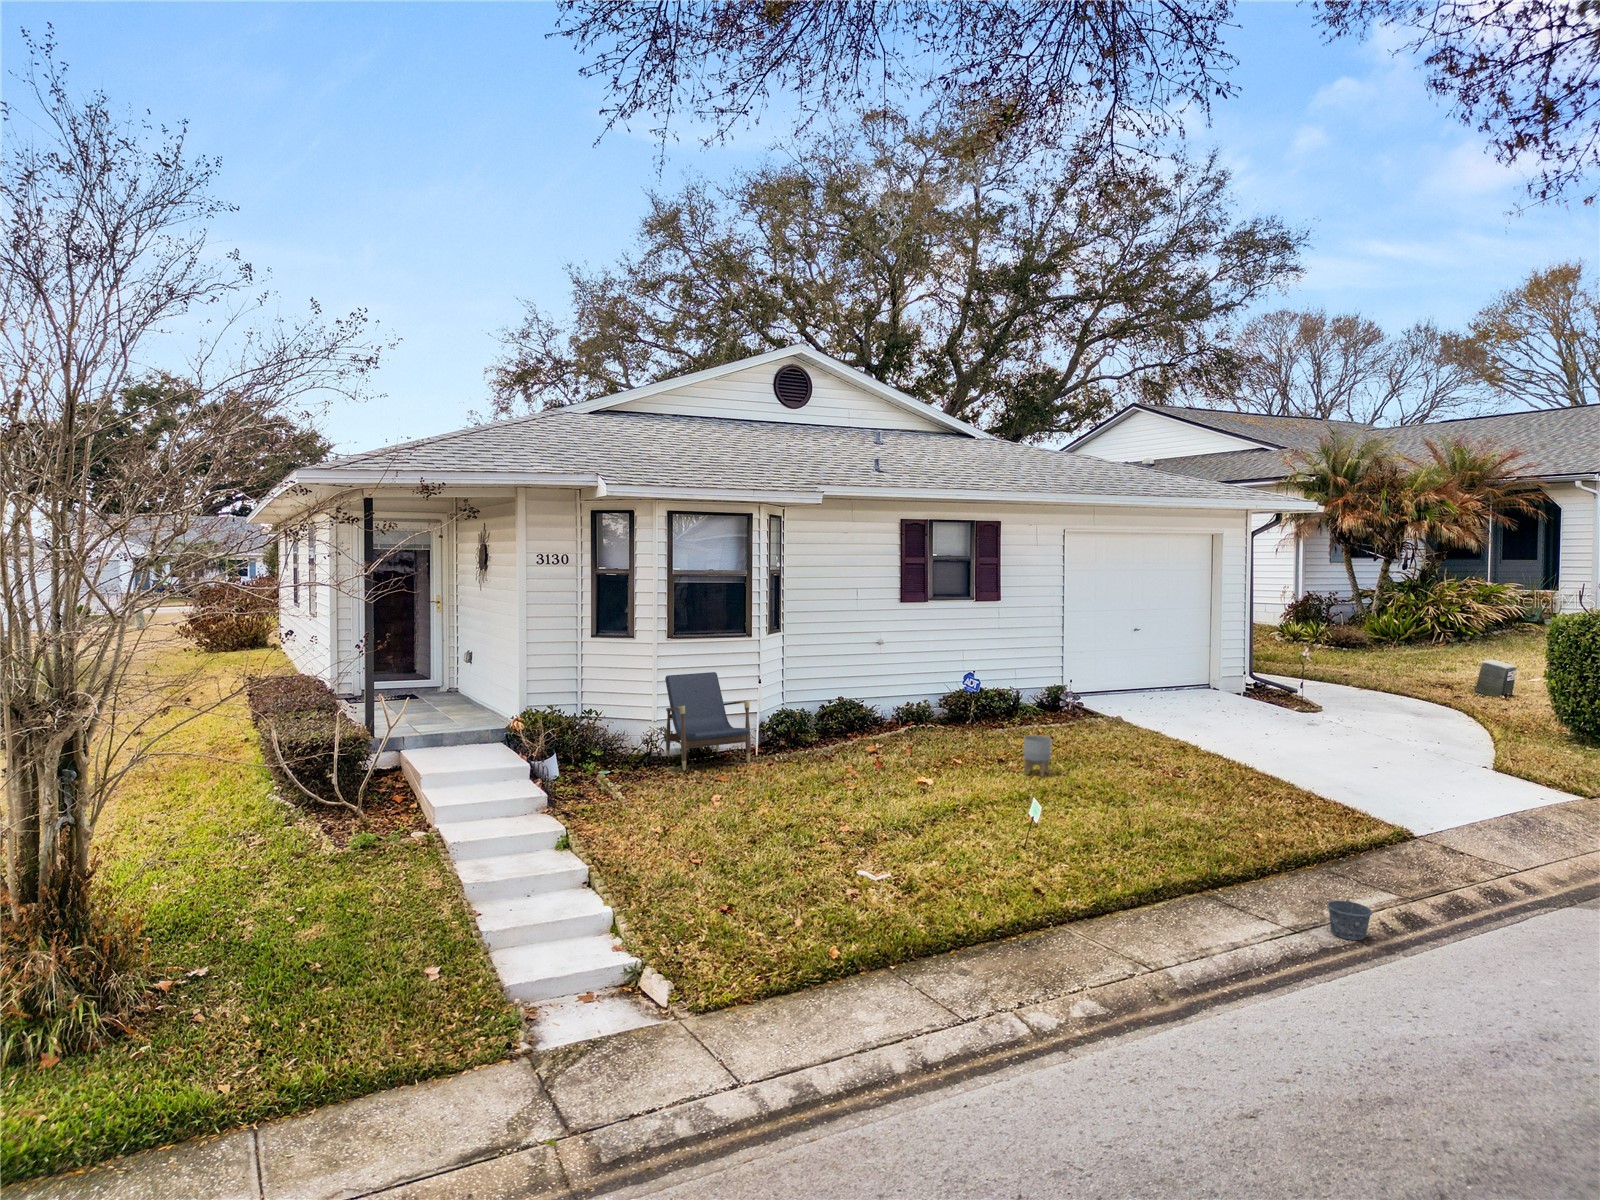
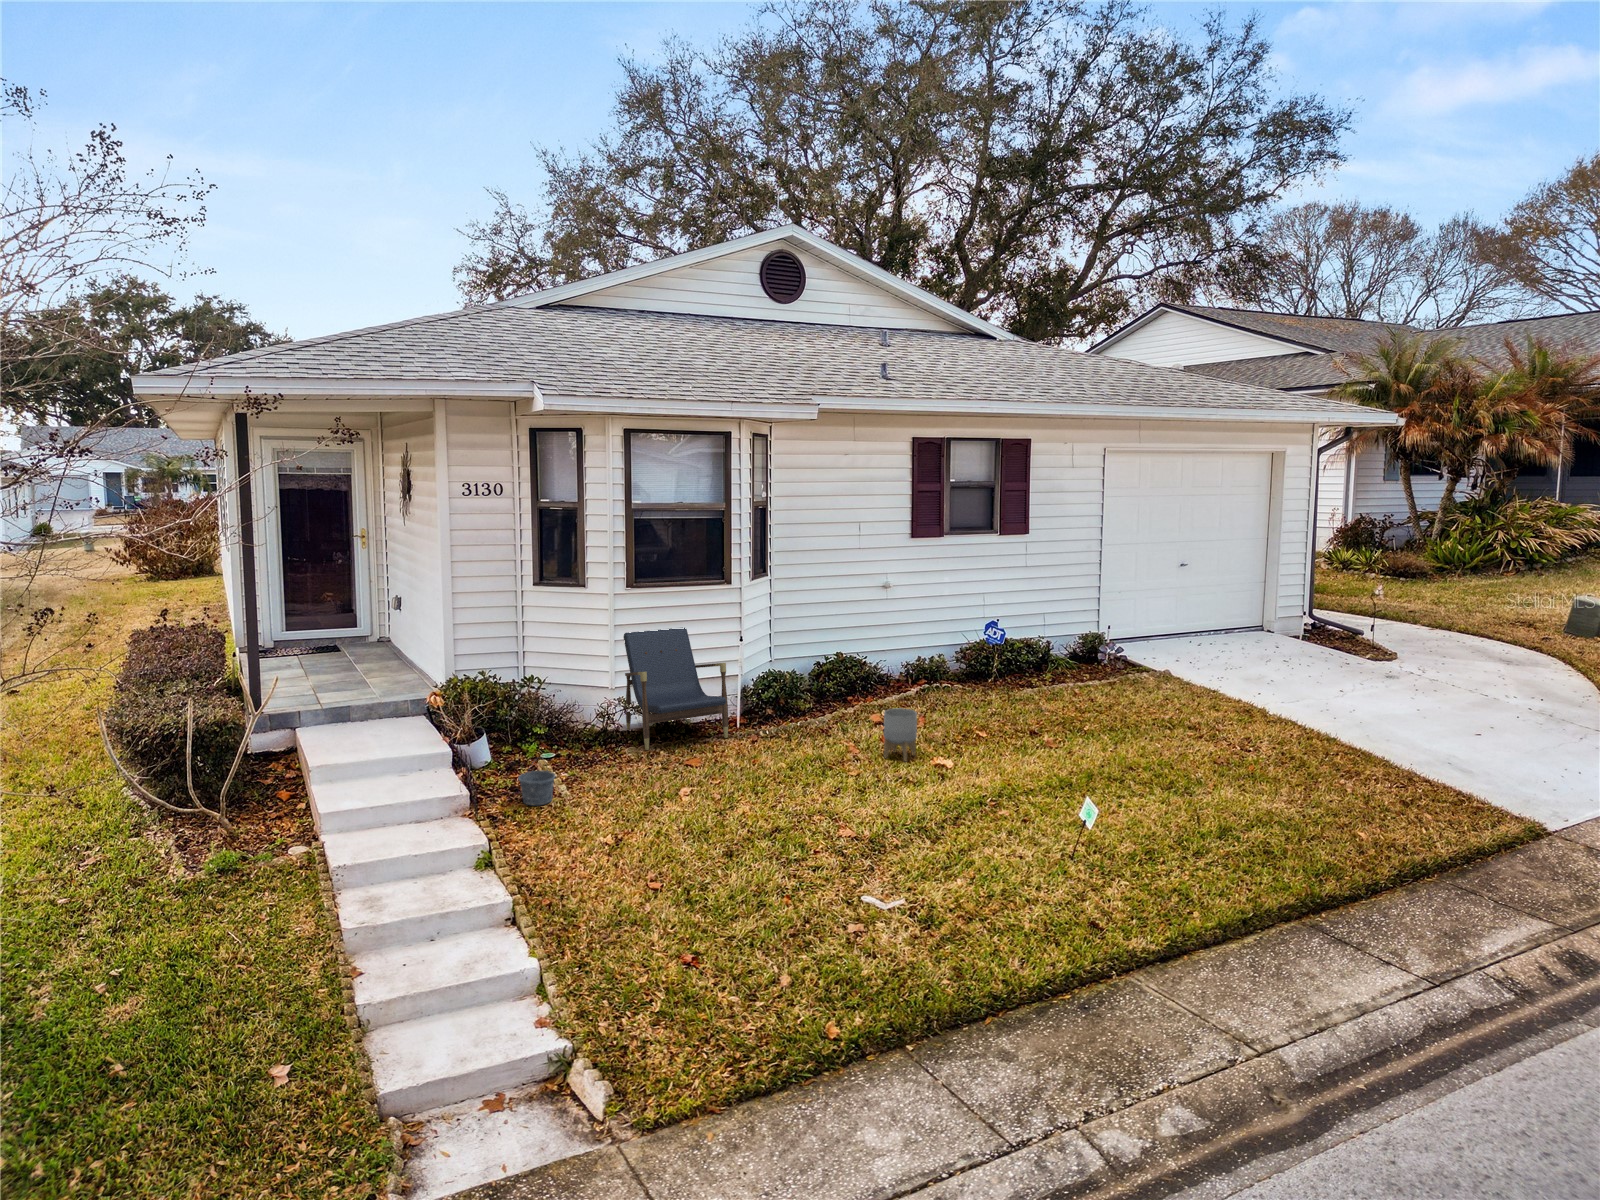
planter: present [1024,735,1051,777] -> present [884,708,917,761]
bucket: present [1327,900,1372,940] -> present [518,770,555,806]

